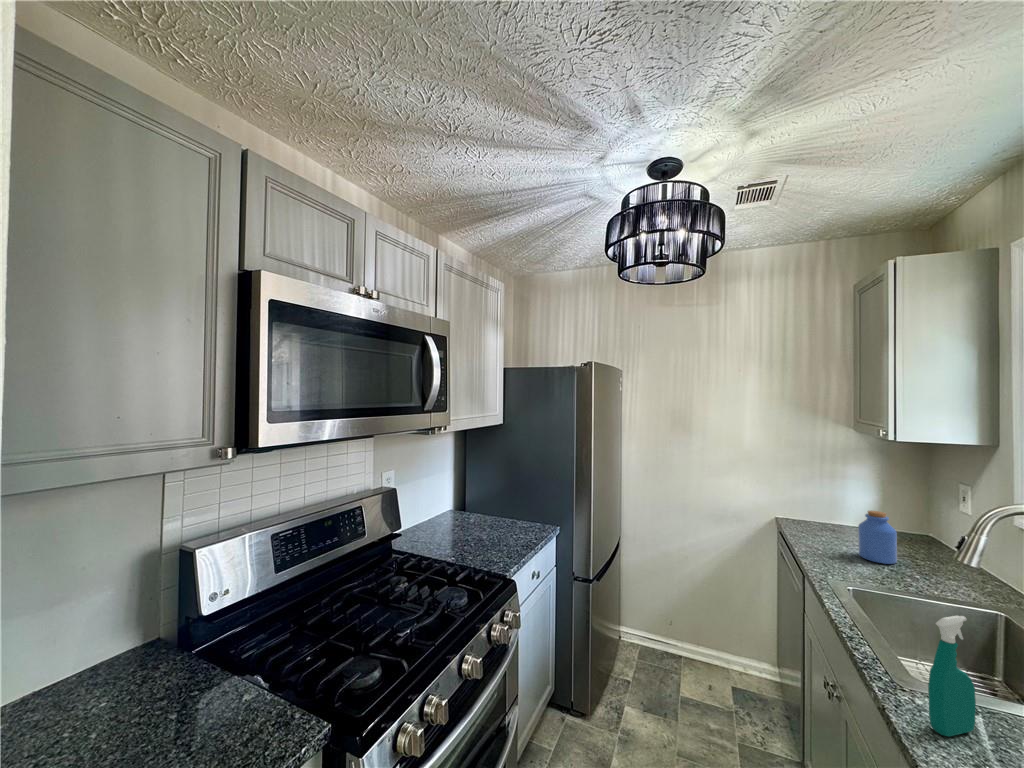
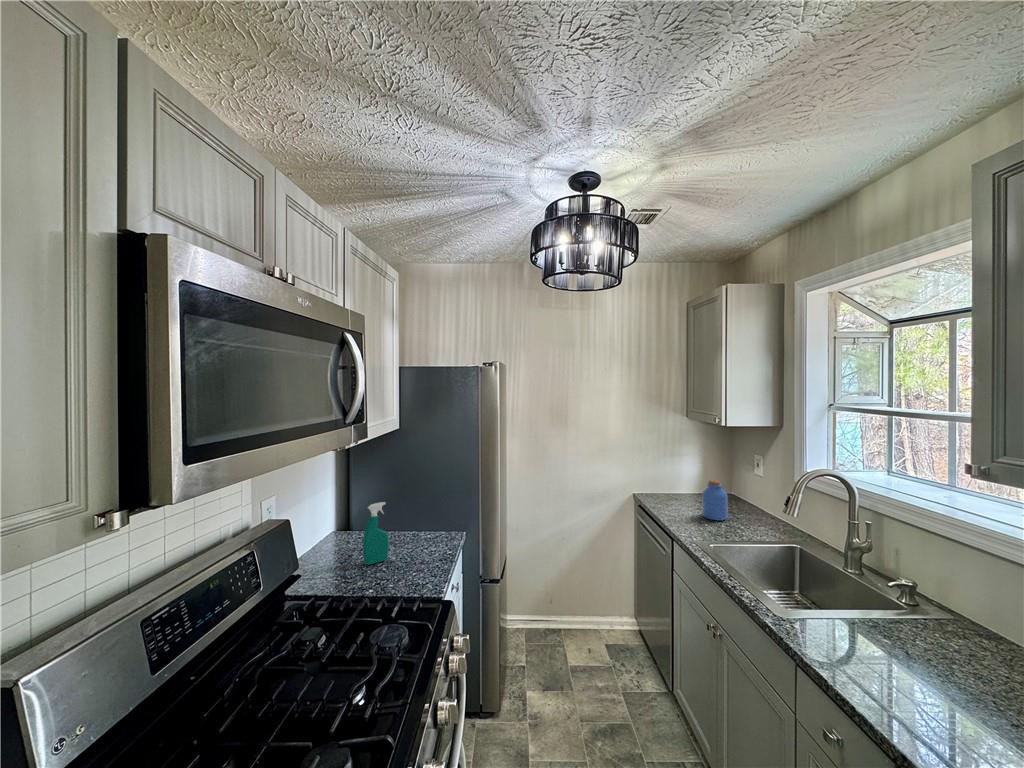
spray bottle: present [928,616,976,736] -> present [363,502,389,565]

